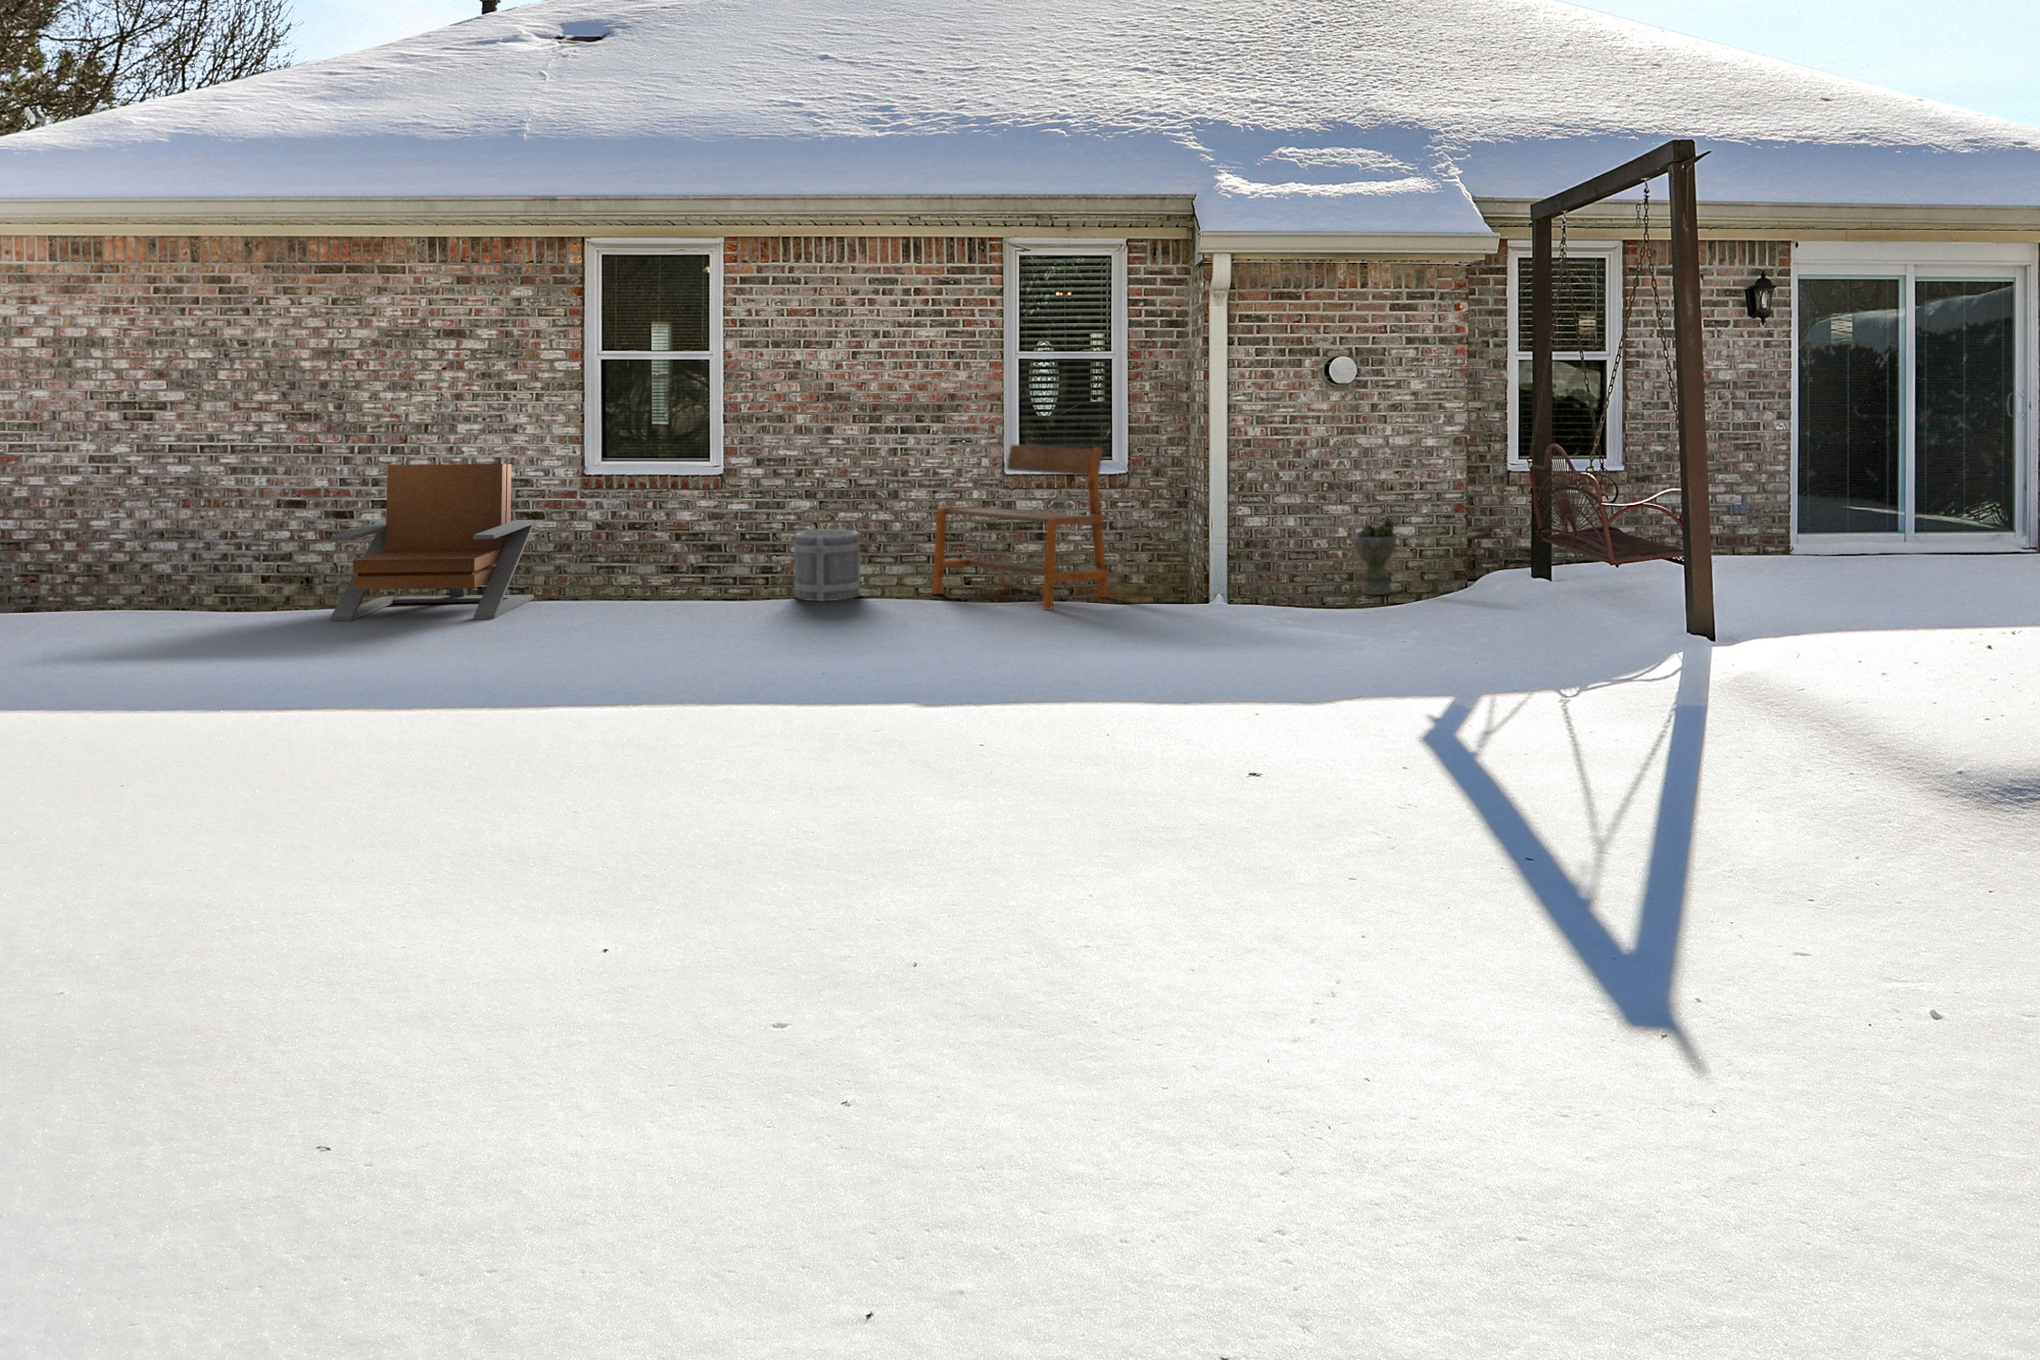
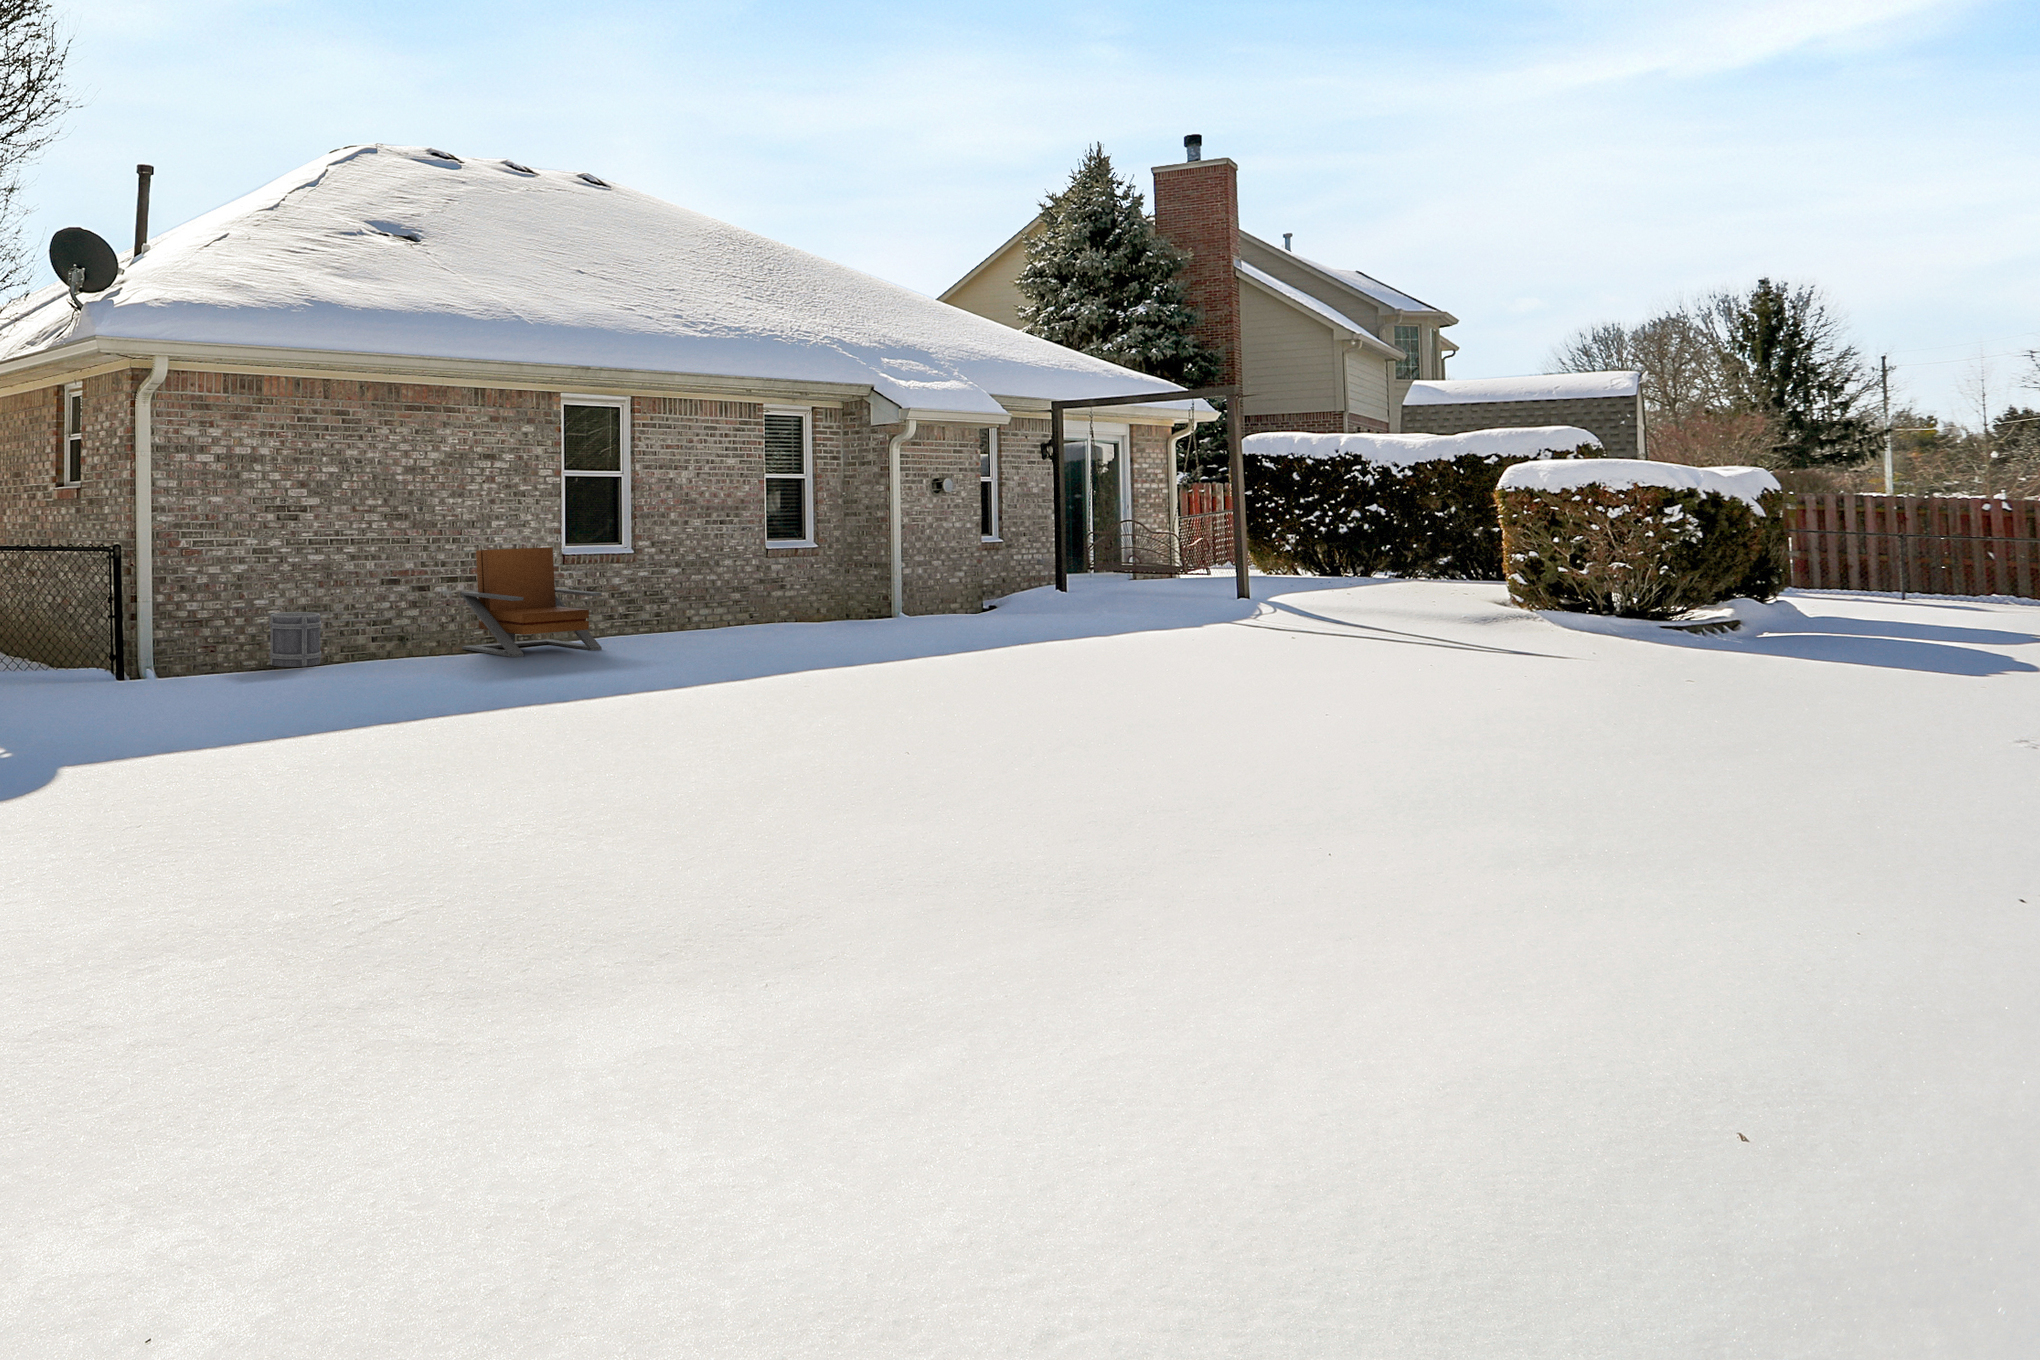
bench: present [932,445,1109,610] -> none [756,530,859,627]
planter: present [1353,521,1397,595] -> none [942,570,968,613]
bucket: present [794,529,861,601] -> present [269,612,321,667]

